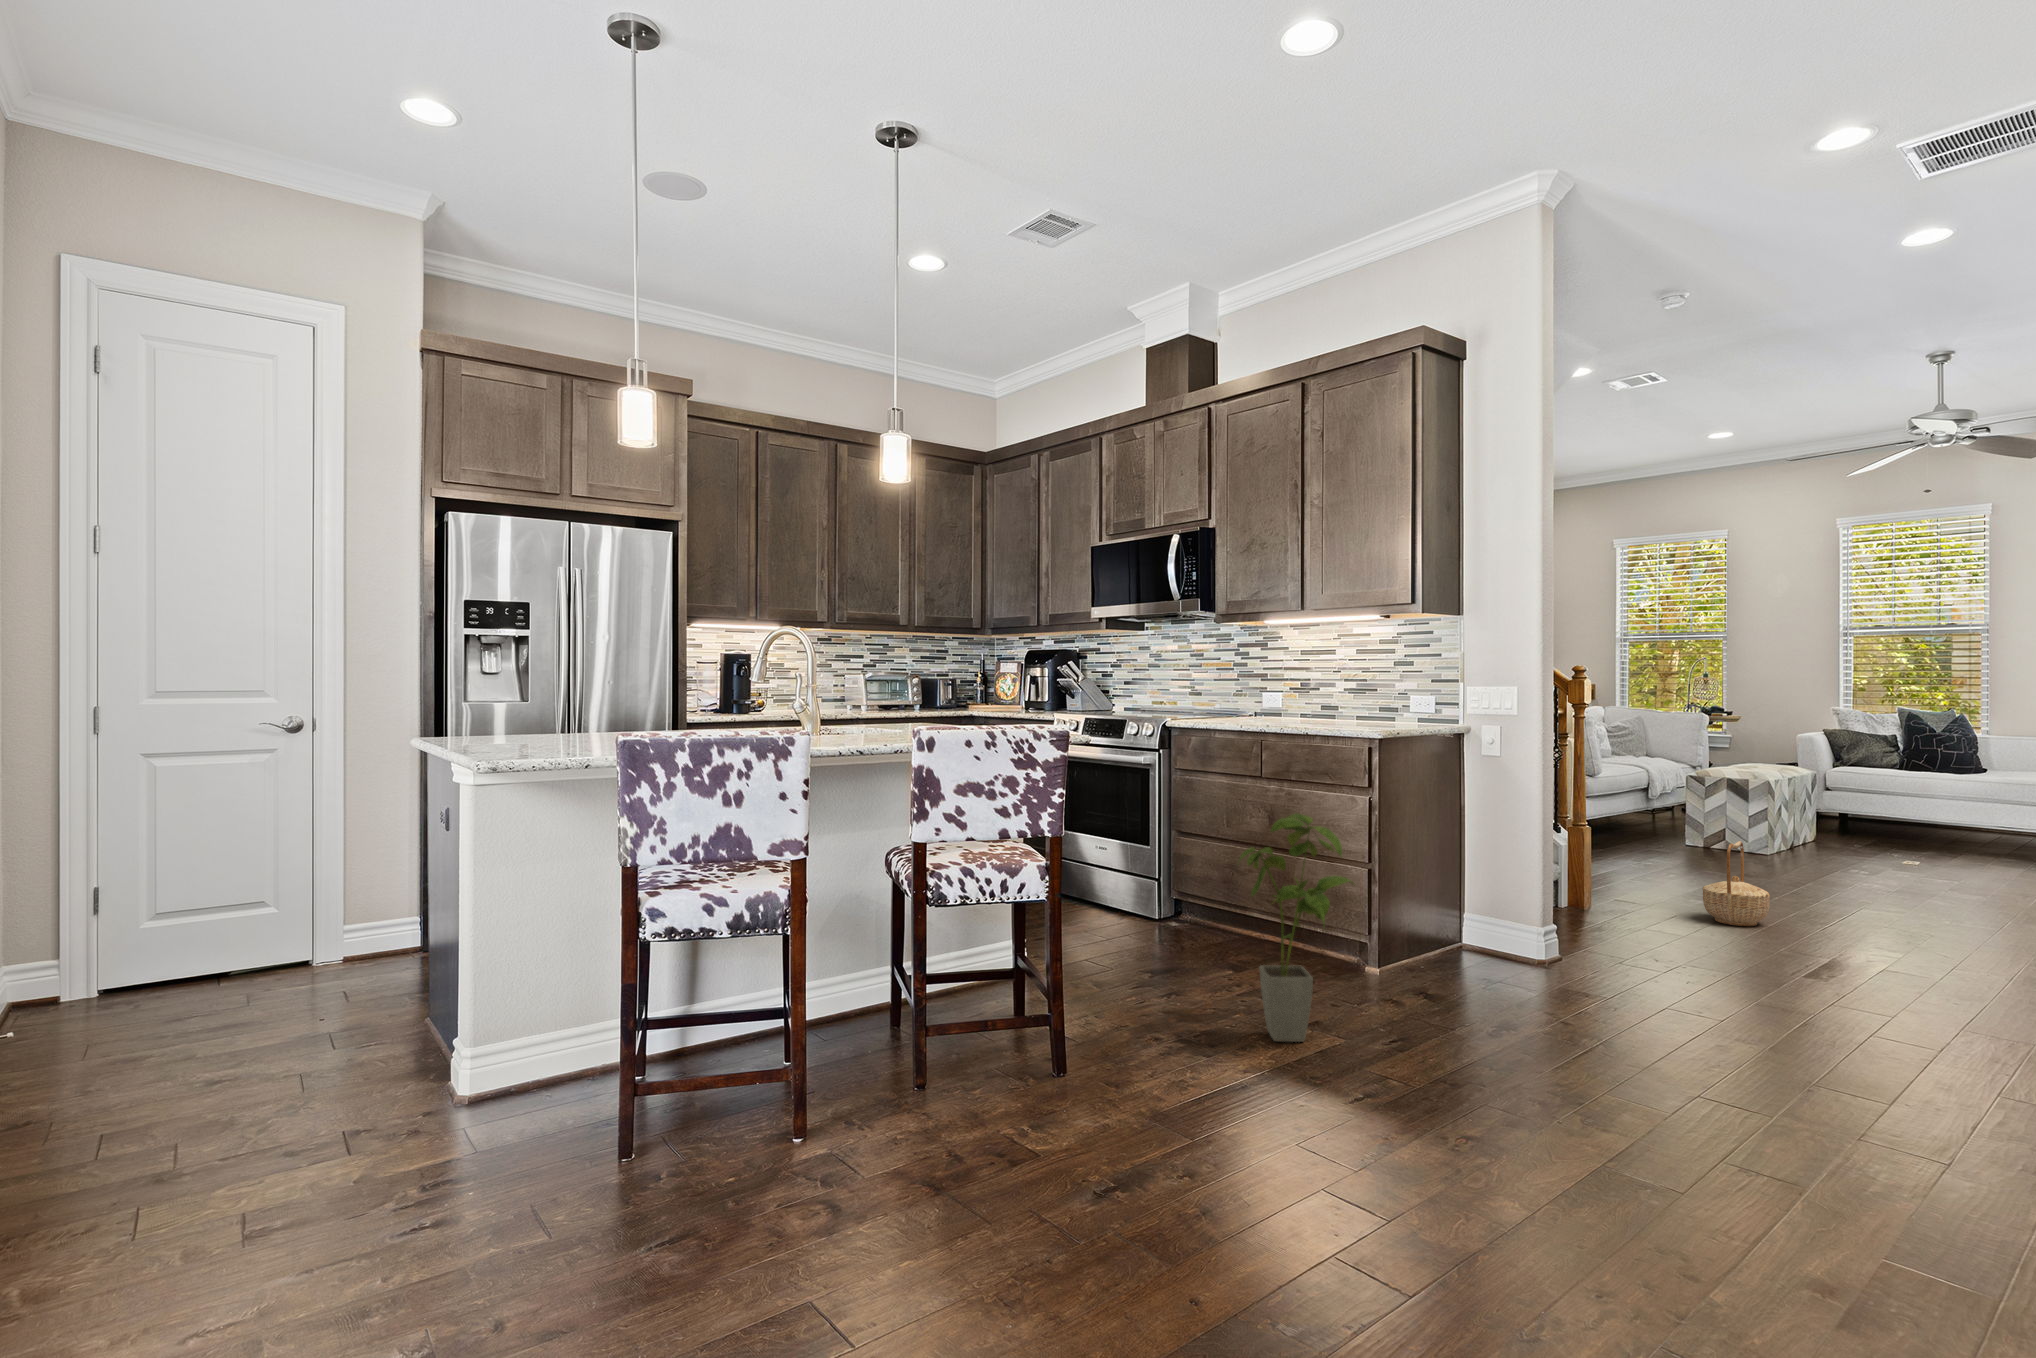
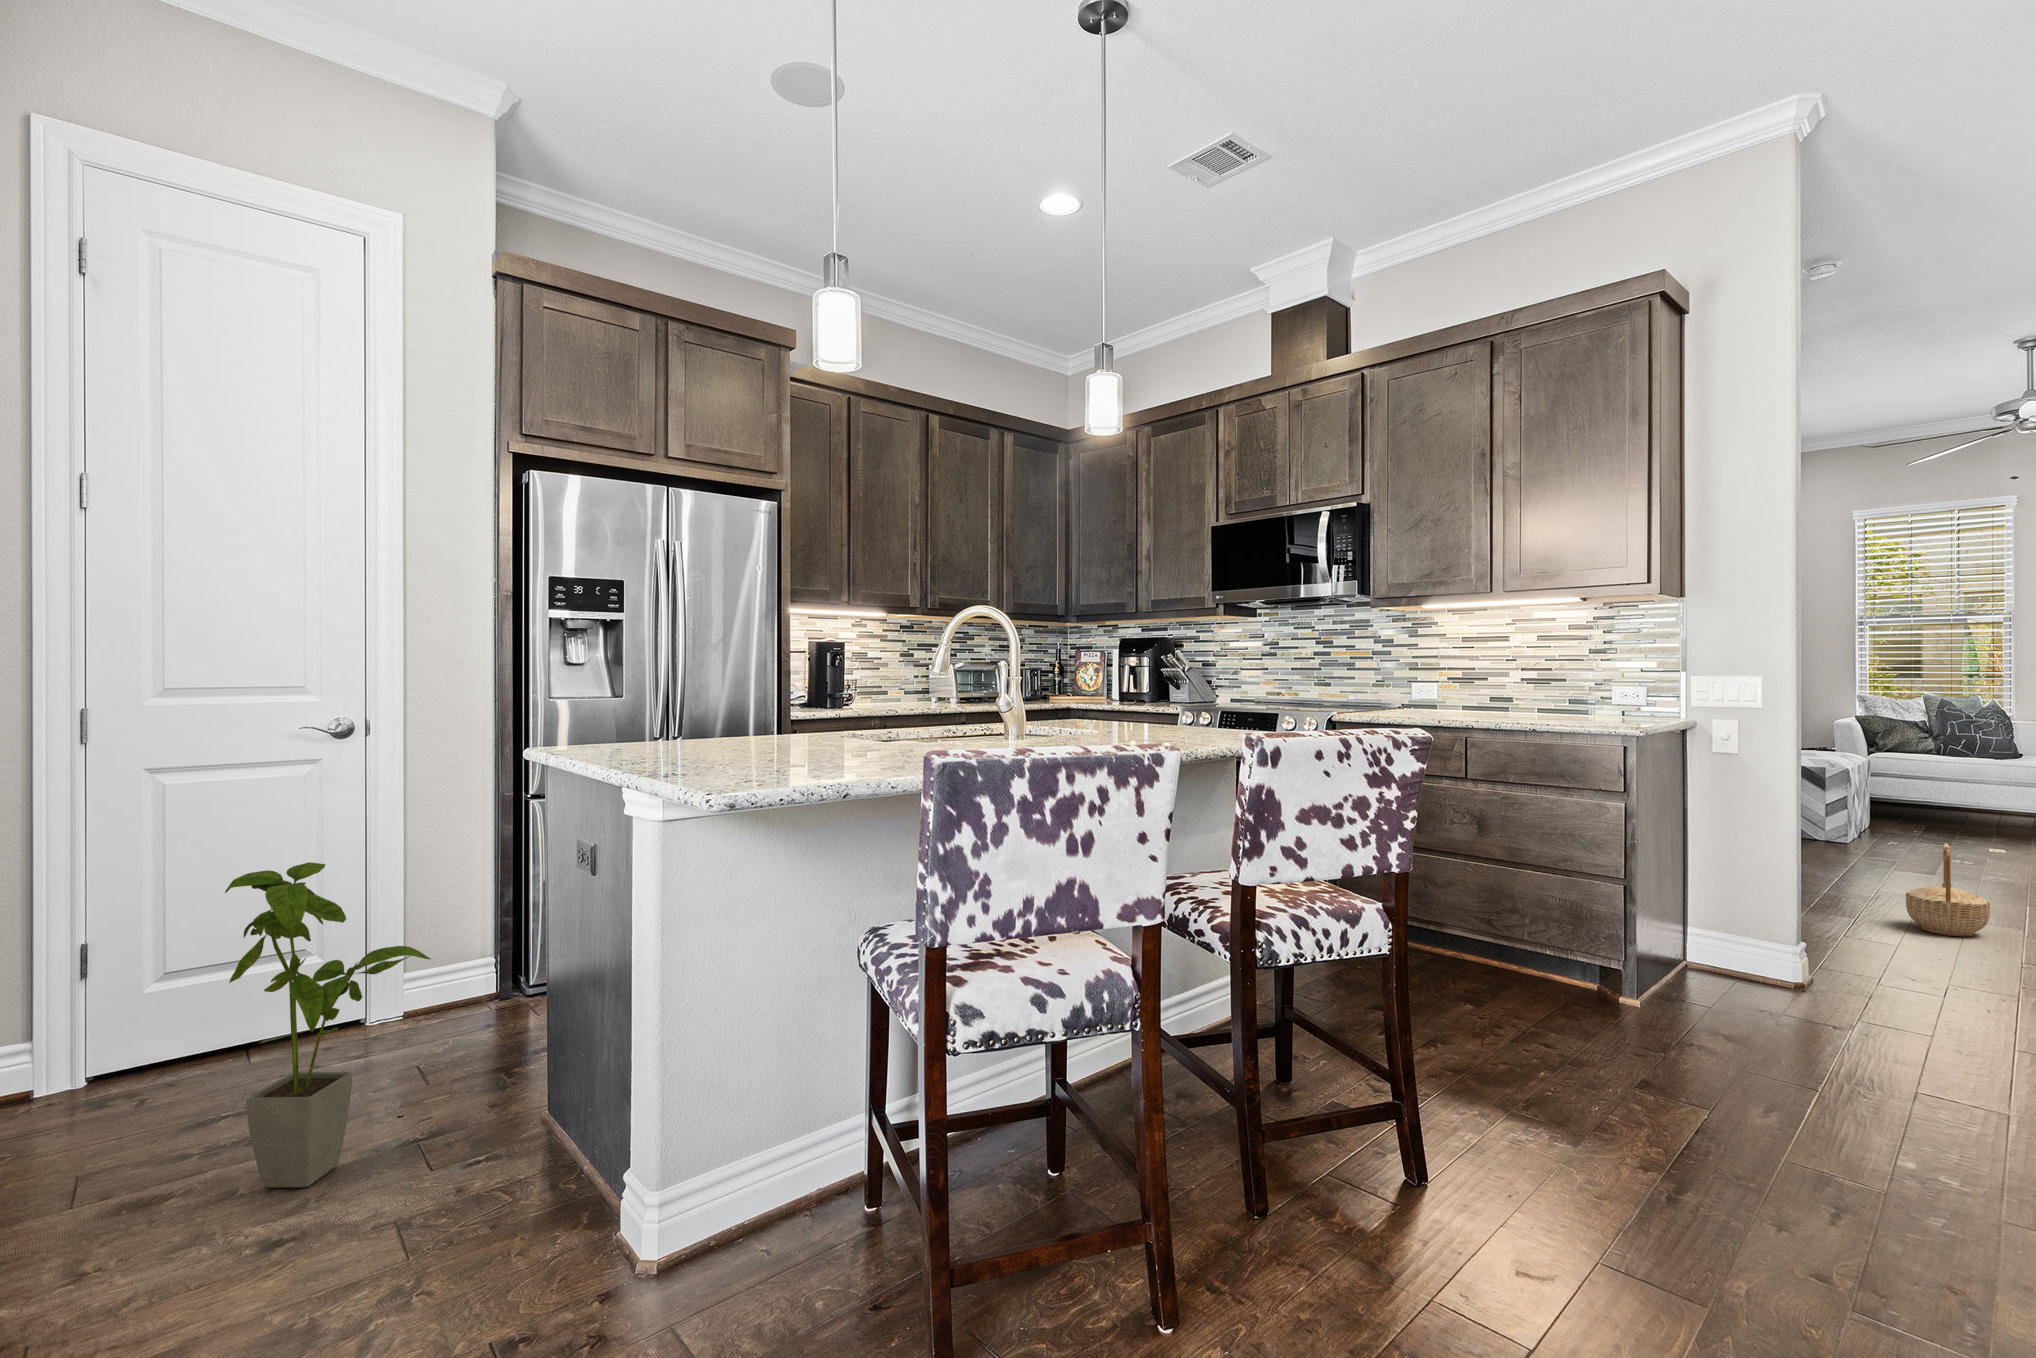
house plant: present [1240,814,1354,1042] -> present [225,862,431,1188]

